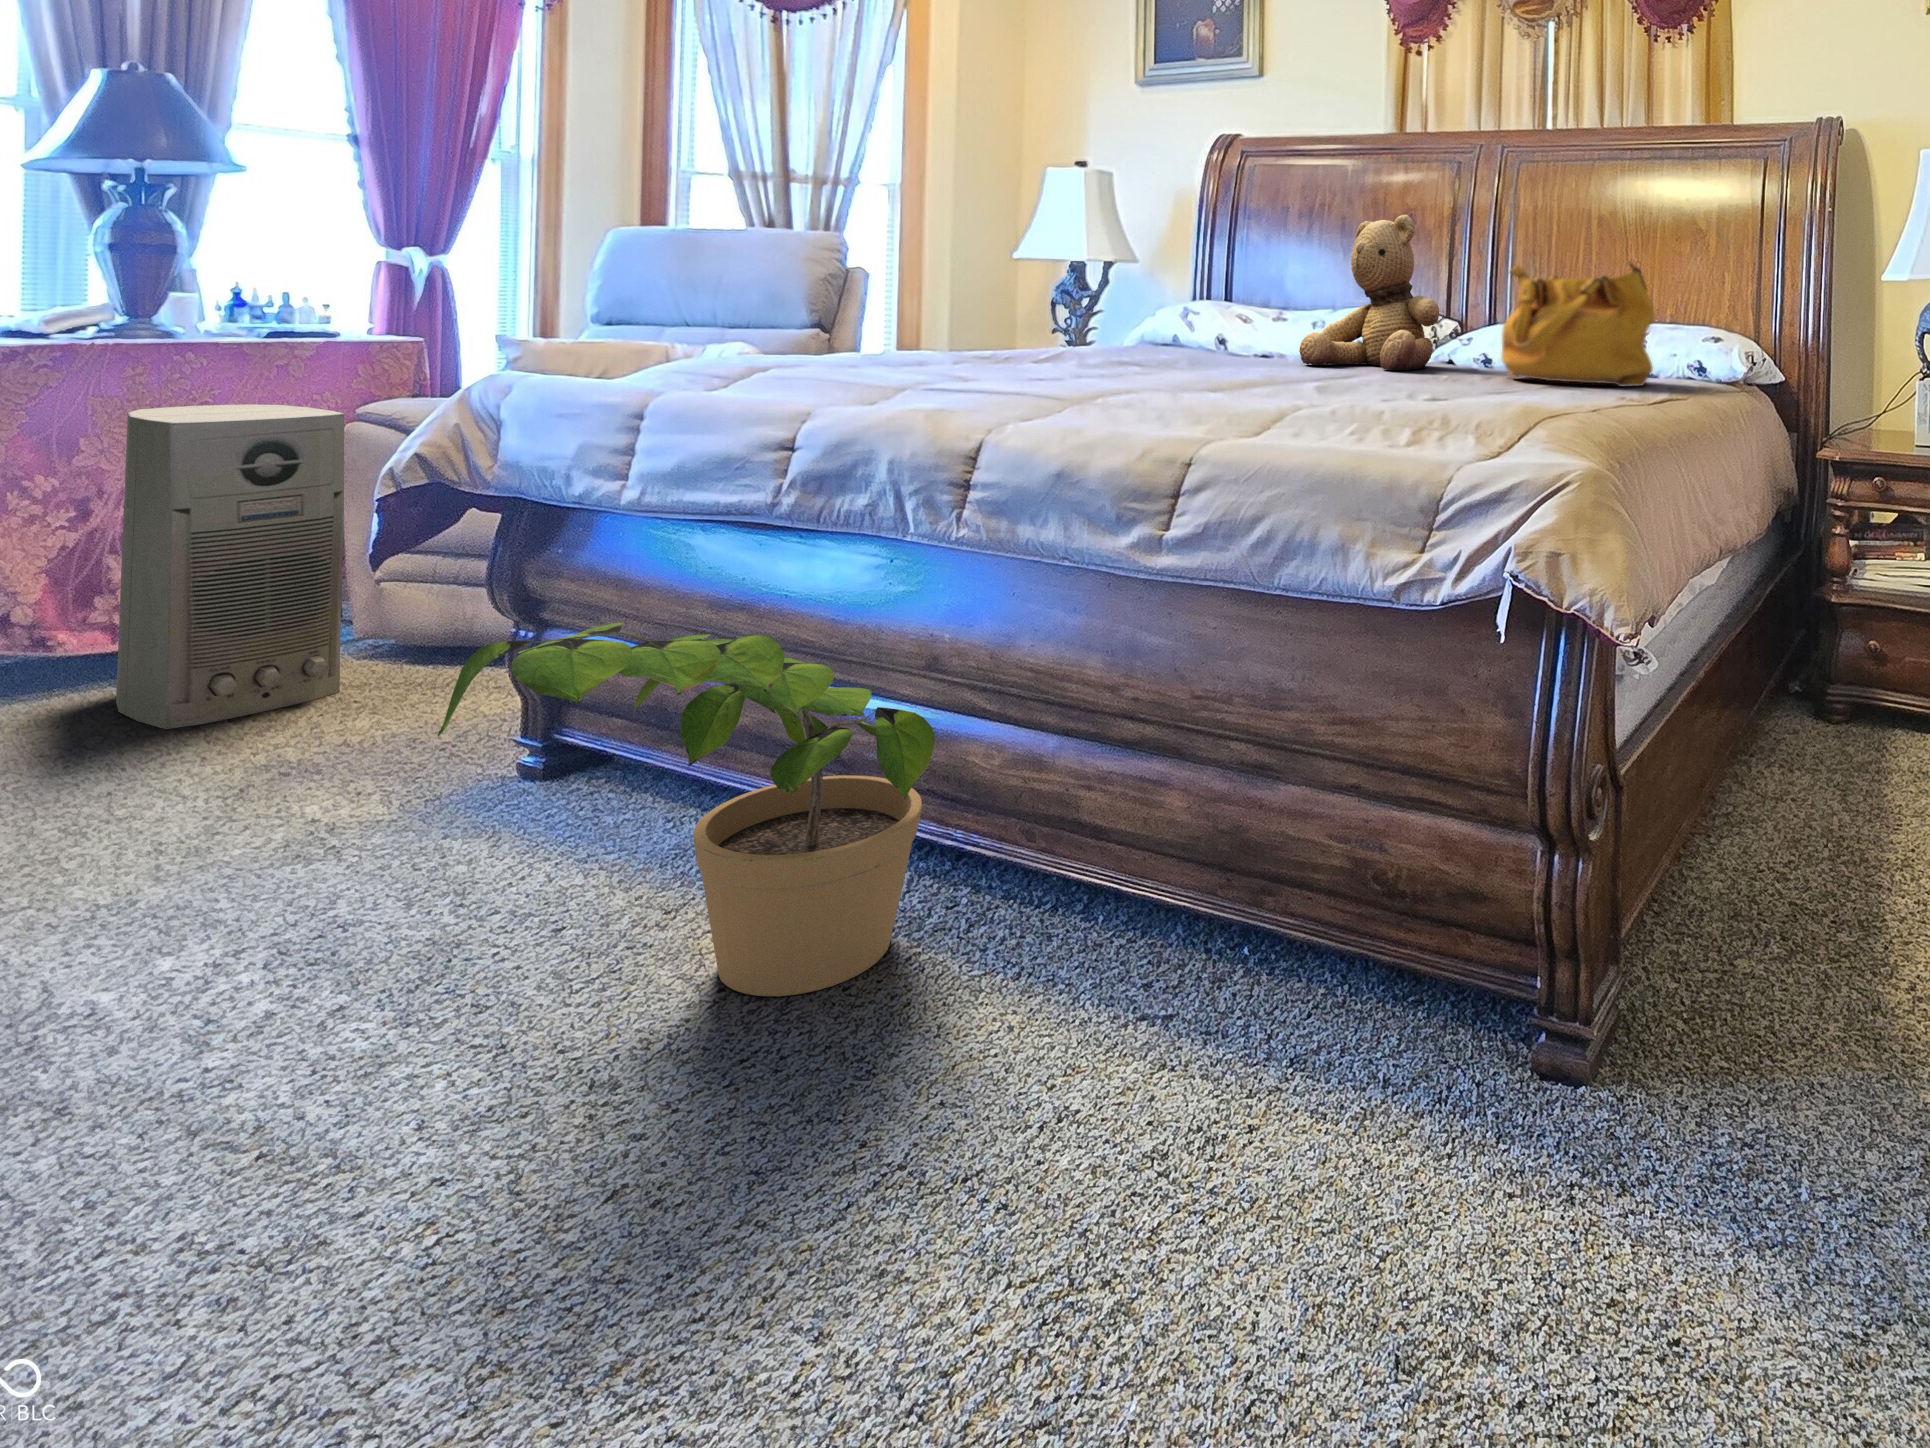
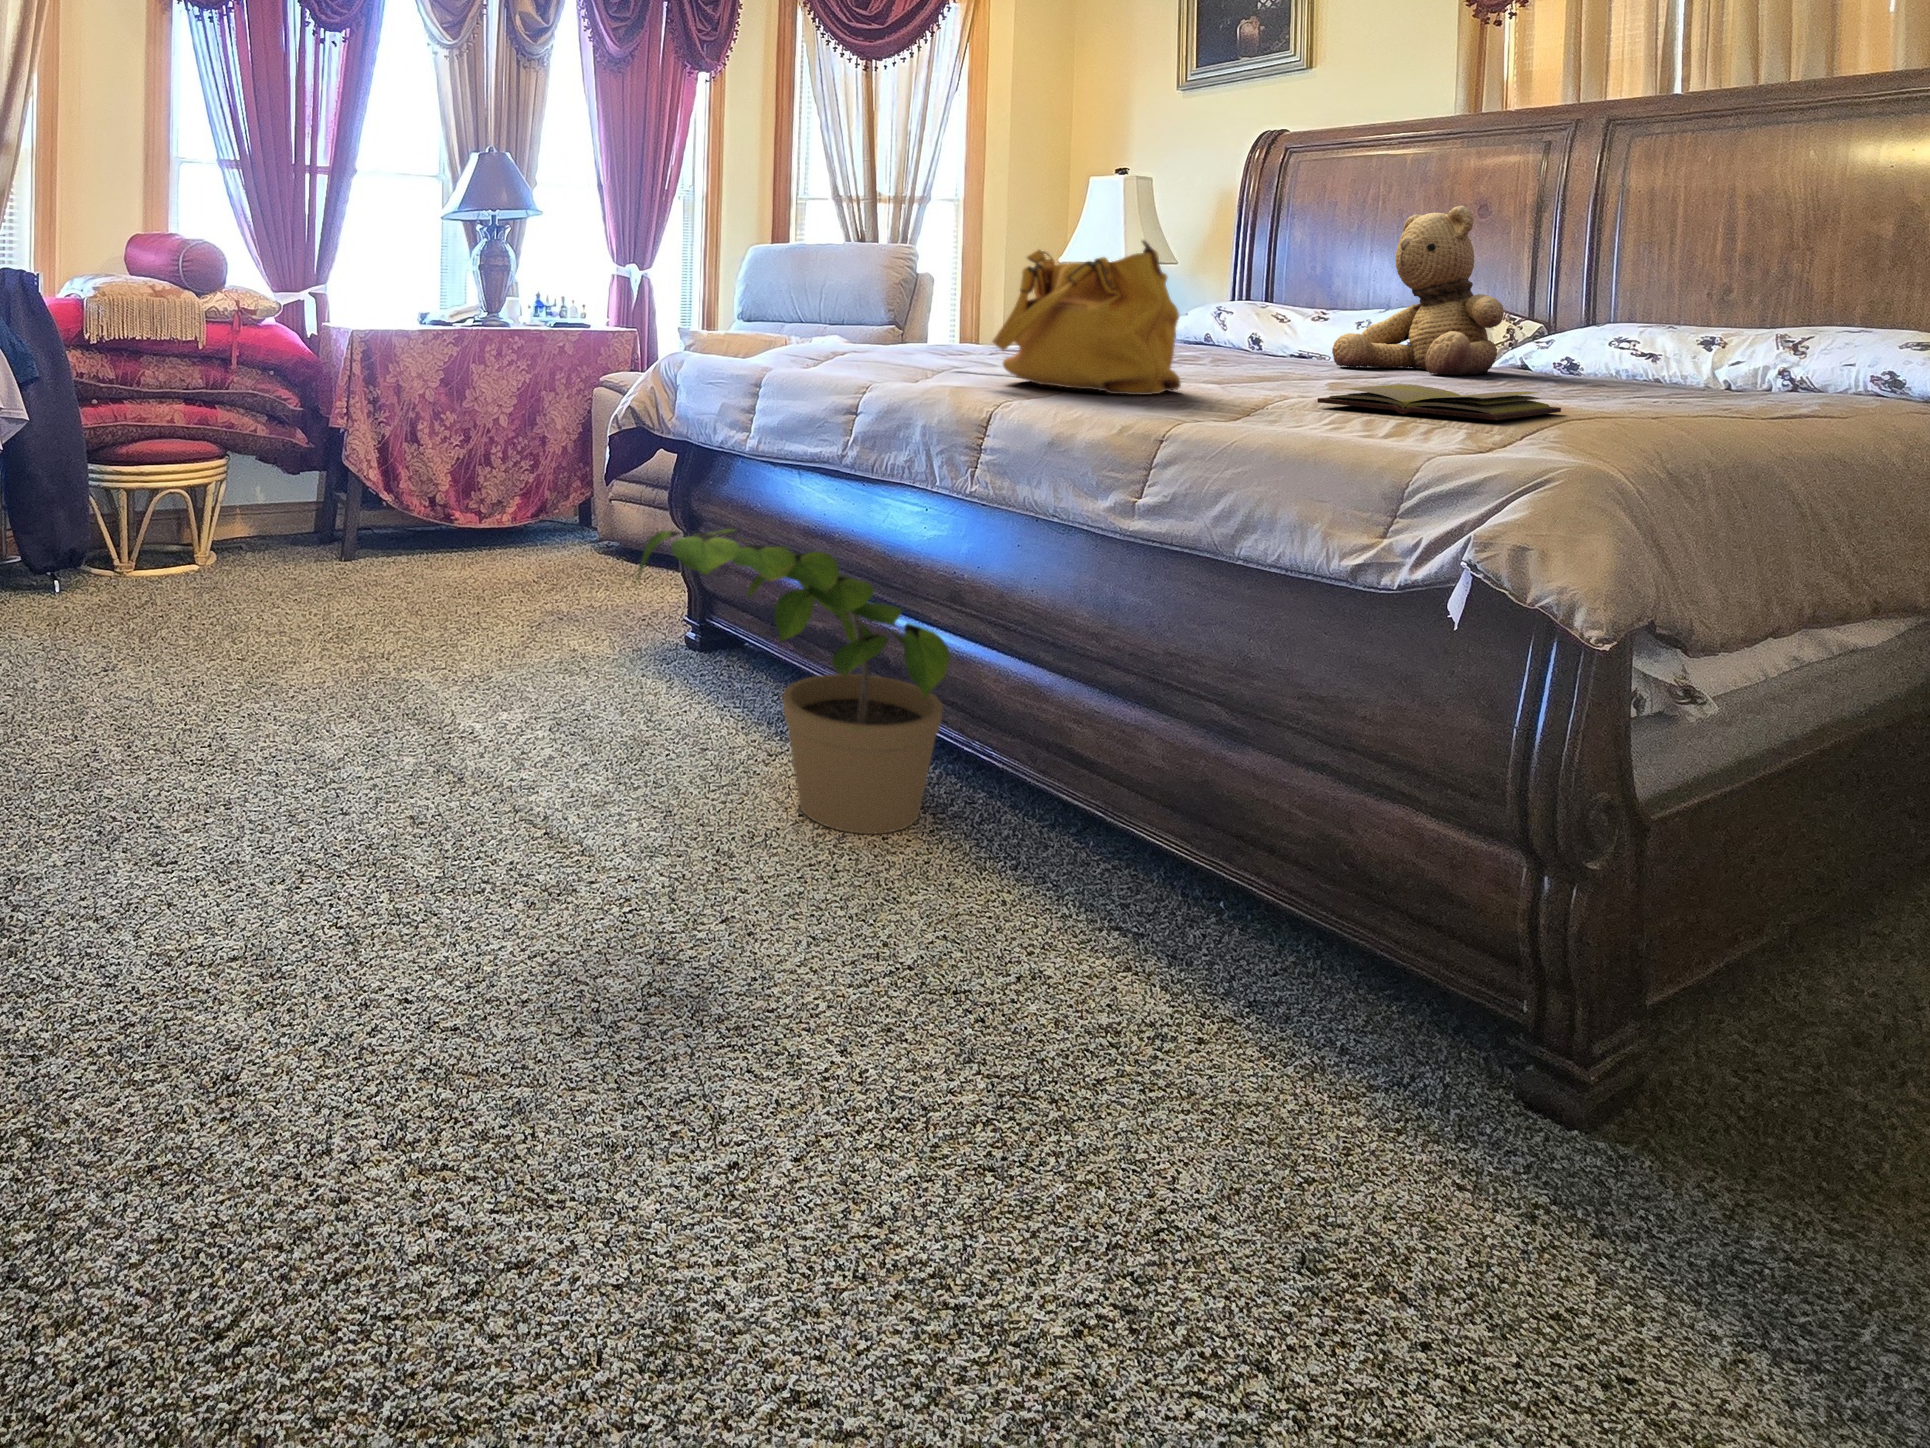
handbag: present [1501,262,1654,387] -> present [992,240,1181,395]
diary: none [1326,384,1517,417] -> present [1318,384,1561,420]
air purifier: present [116,404,344,729] -> none [483,372,592,580]

